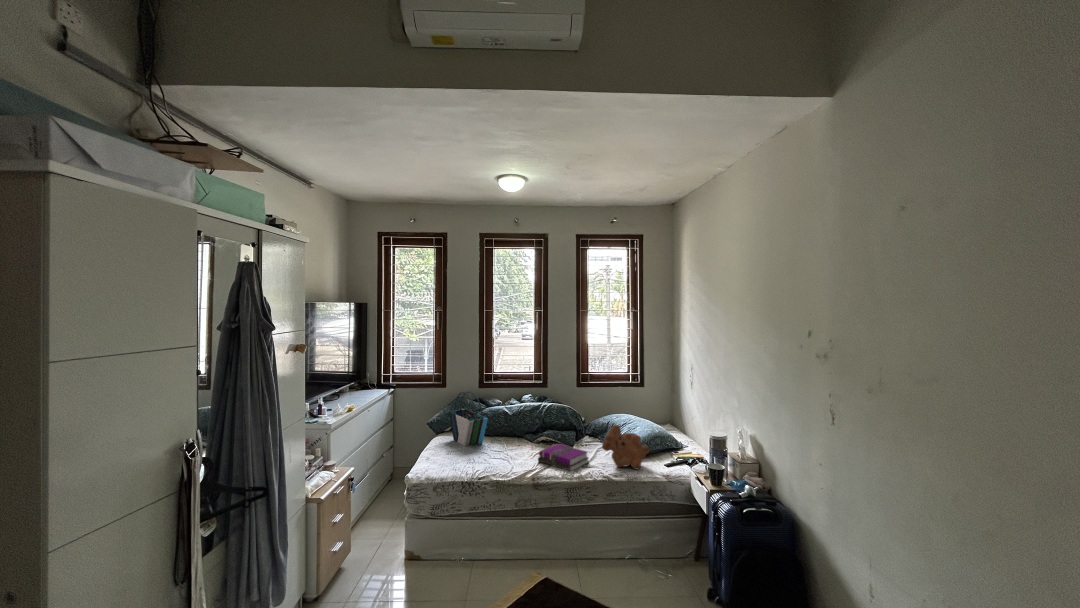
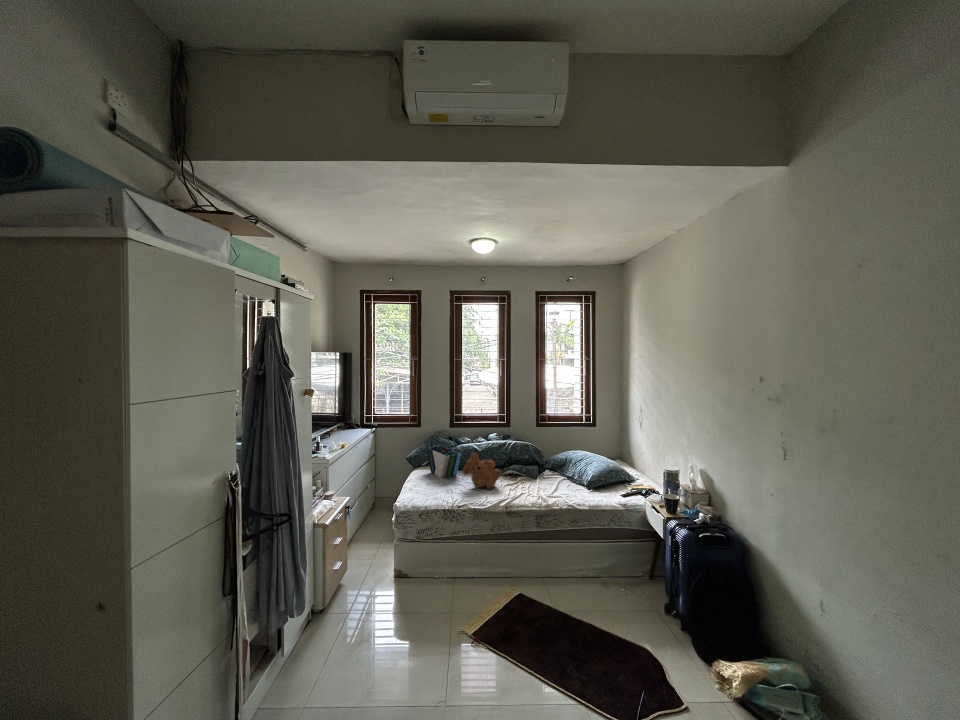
teddy bear: present [602,425,649,470] -> present [463,453,502,489]
notebook: present [538,444,589,471] -> none [508,476,553,500]

